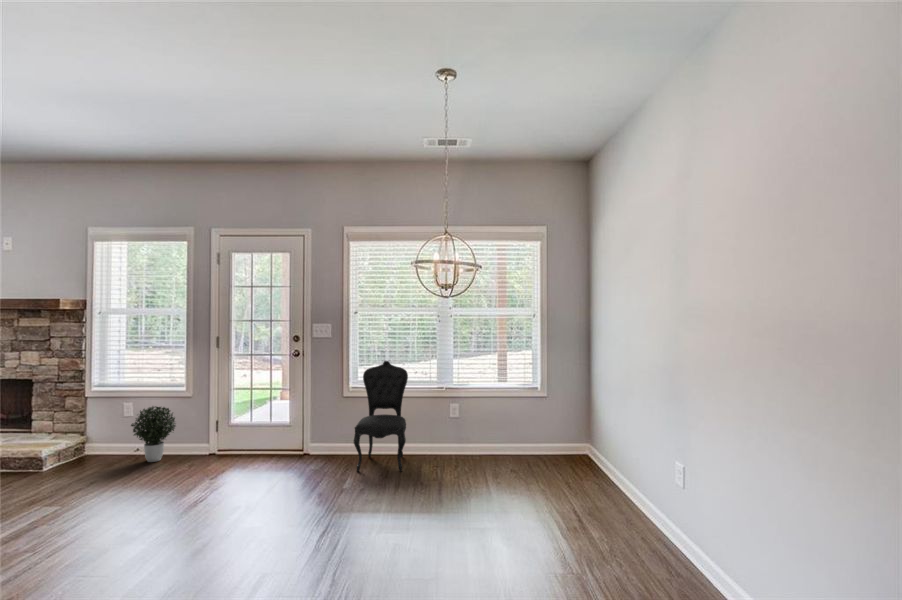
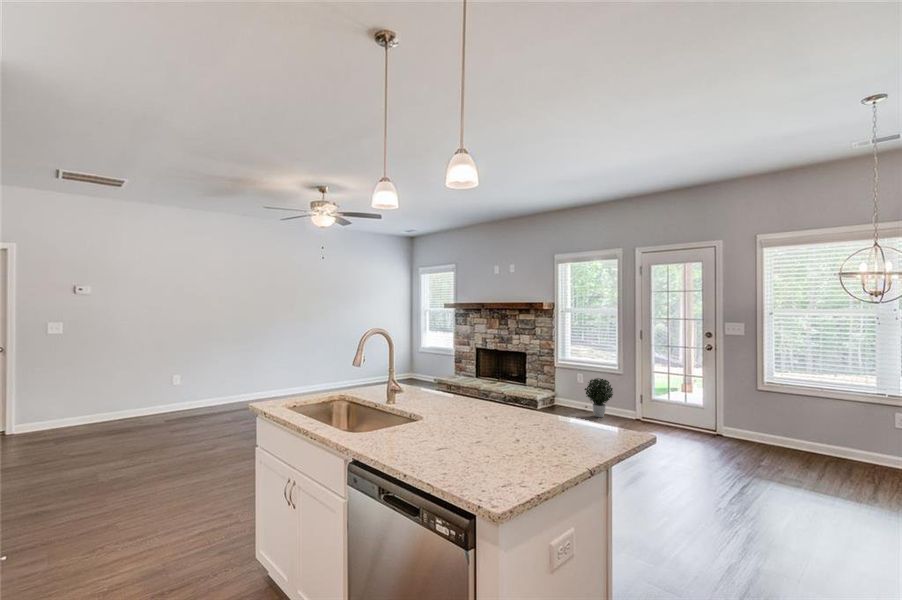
dining chair: present [354,361,408,471] -> none [769,361,833,468]

